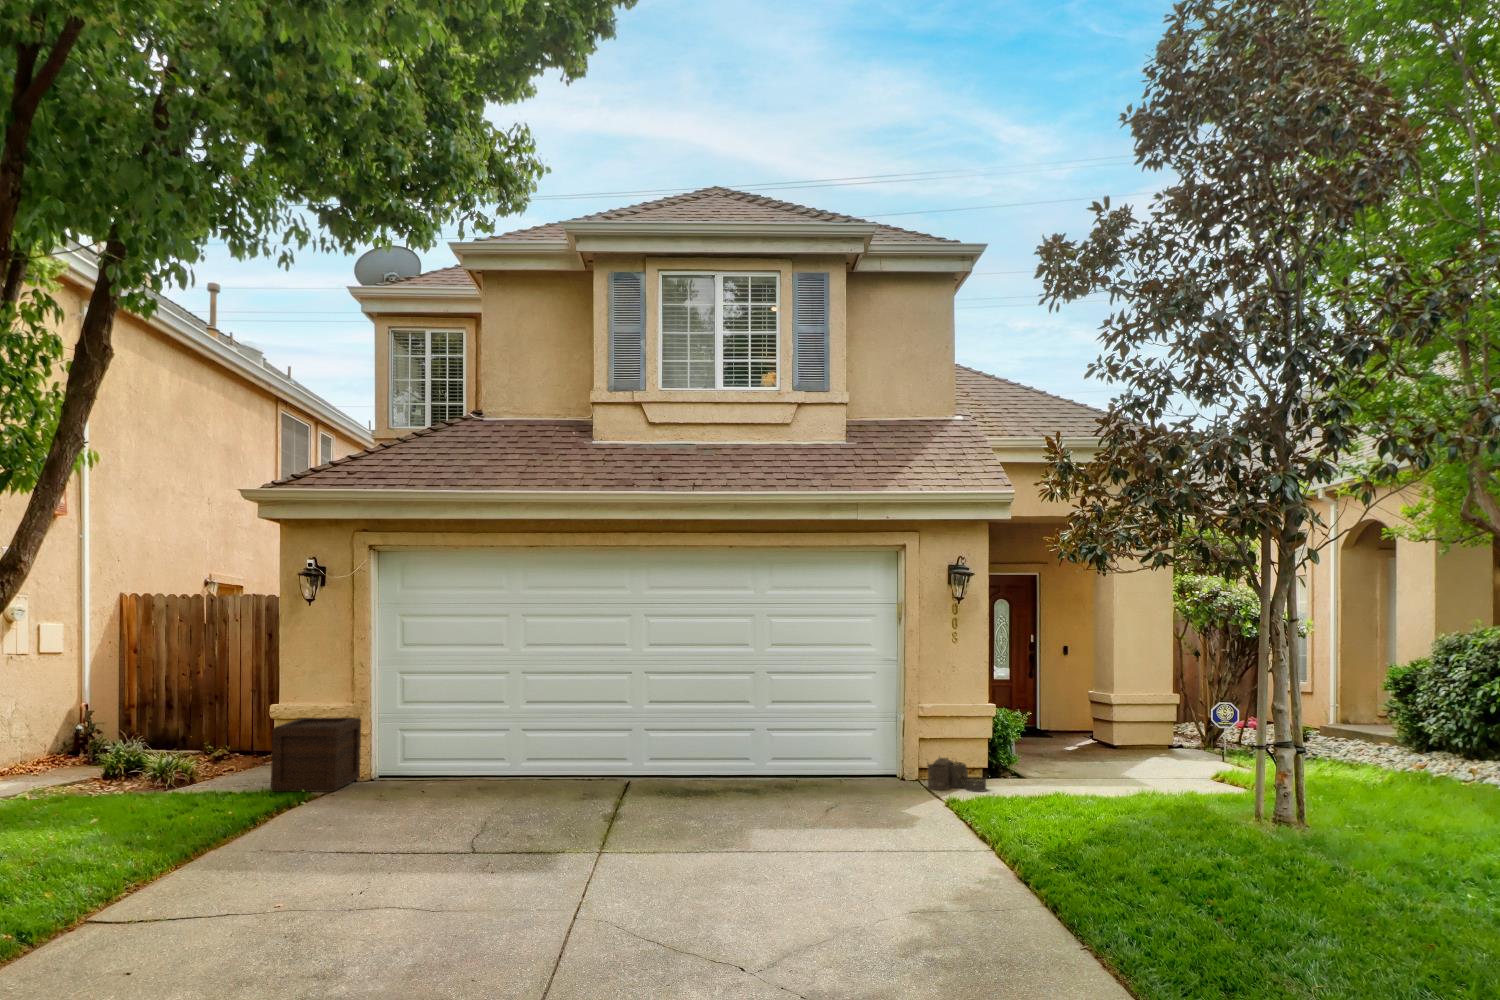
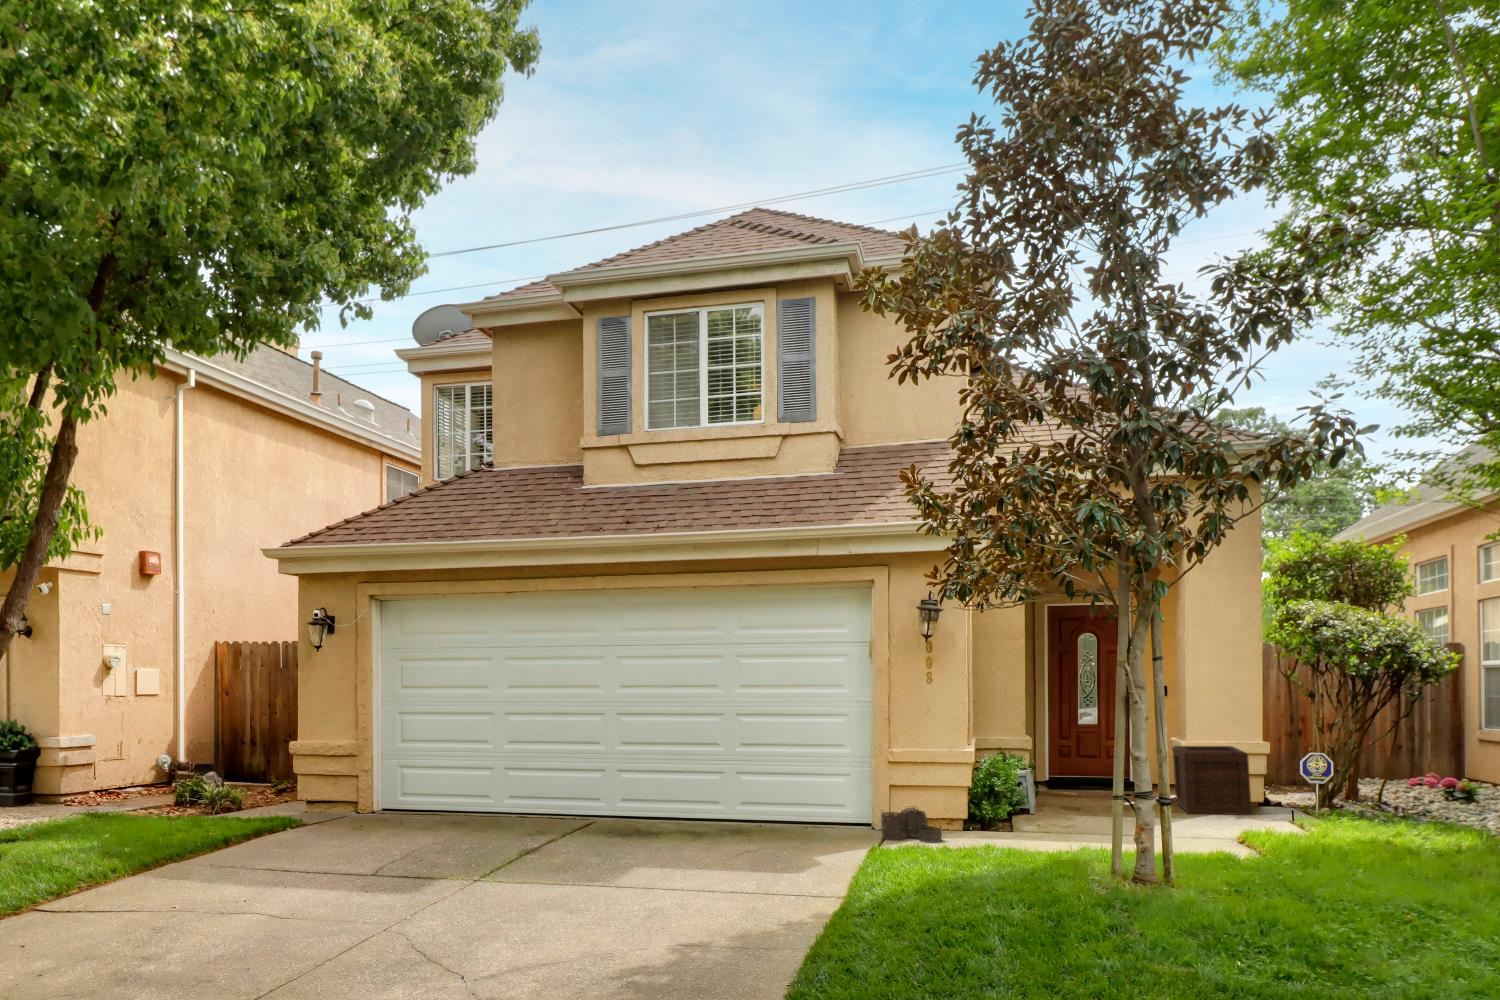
wooden crate: present [271,718,361,792] -> present [1173,746,1252,815]

